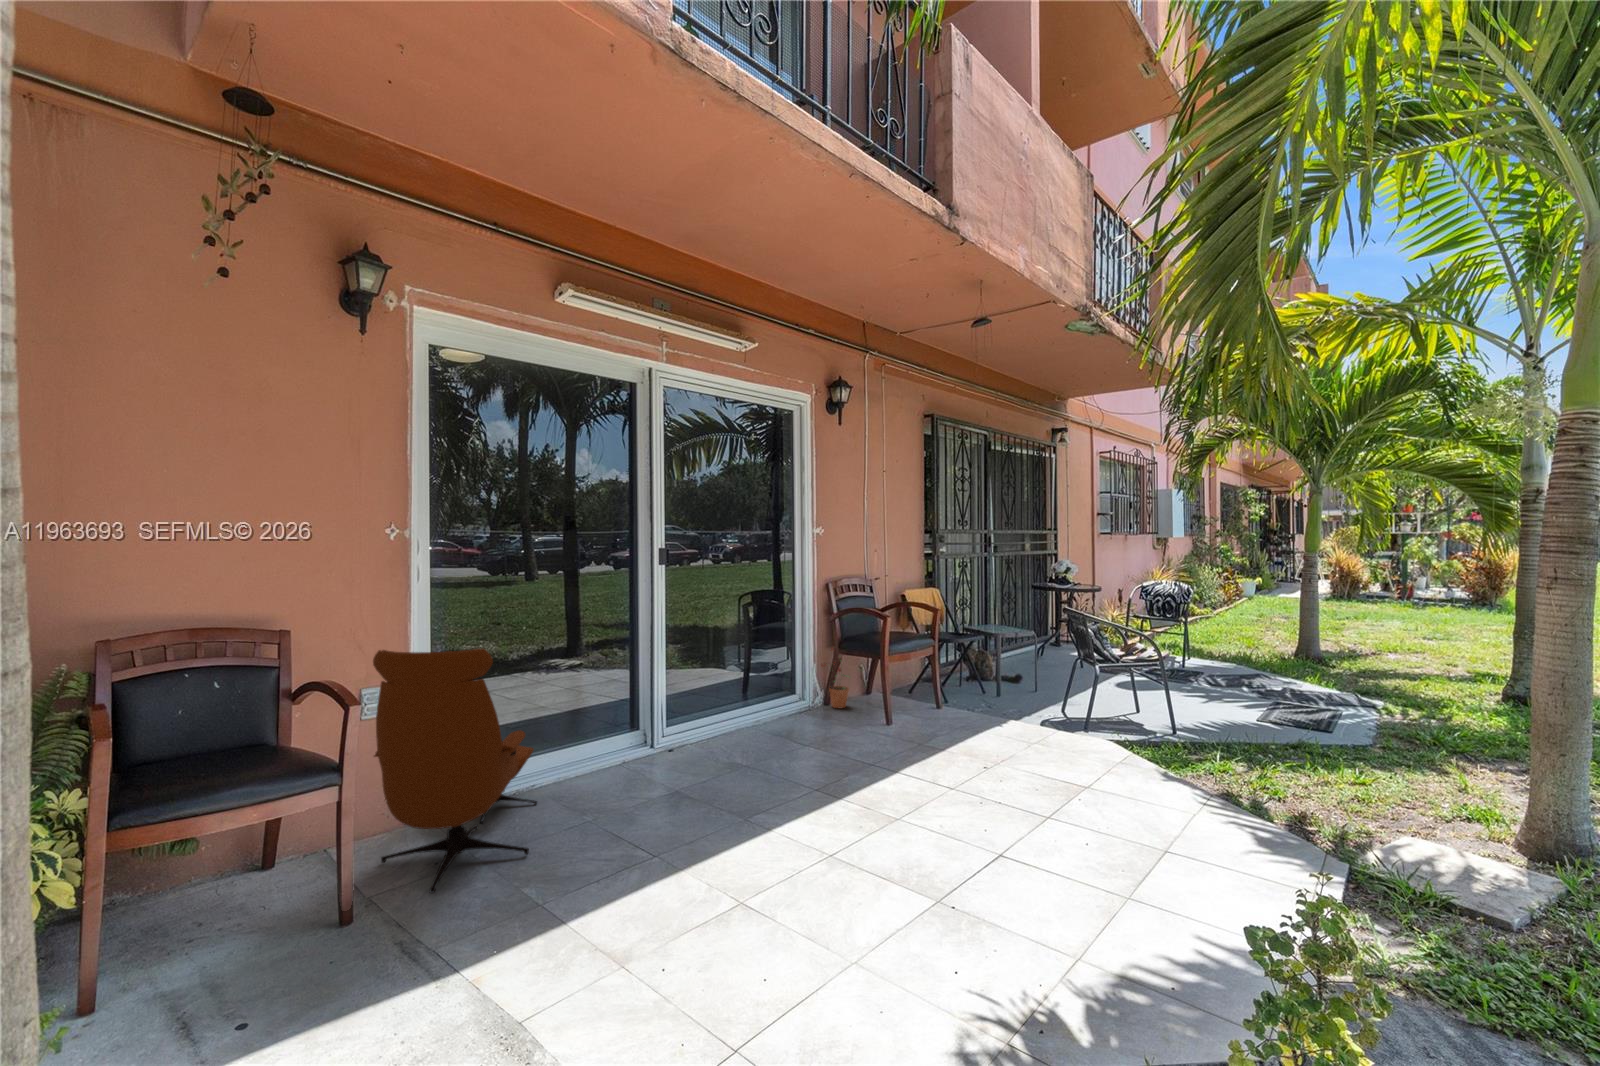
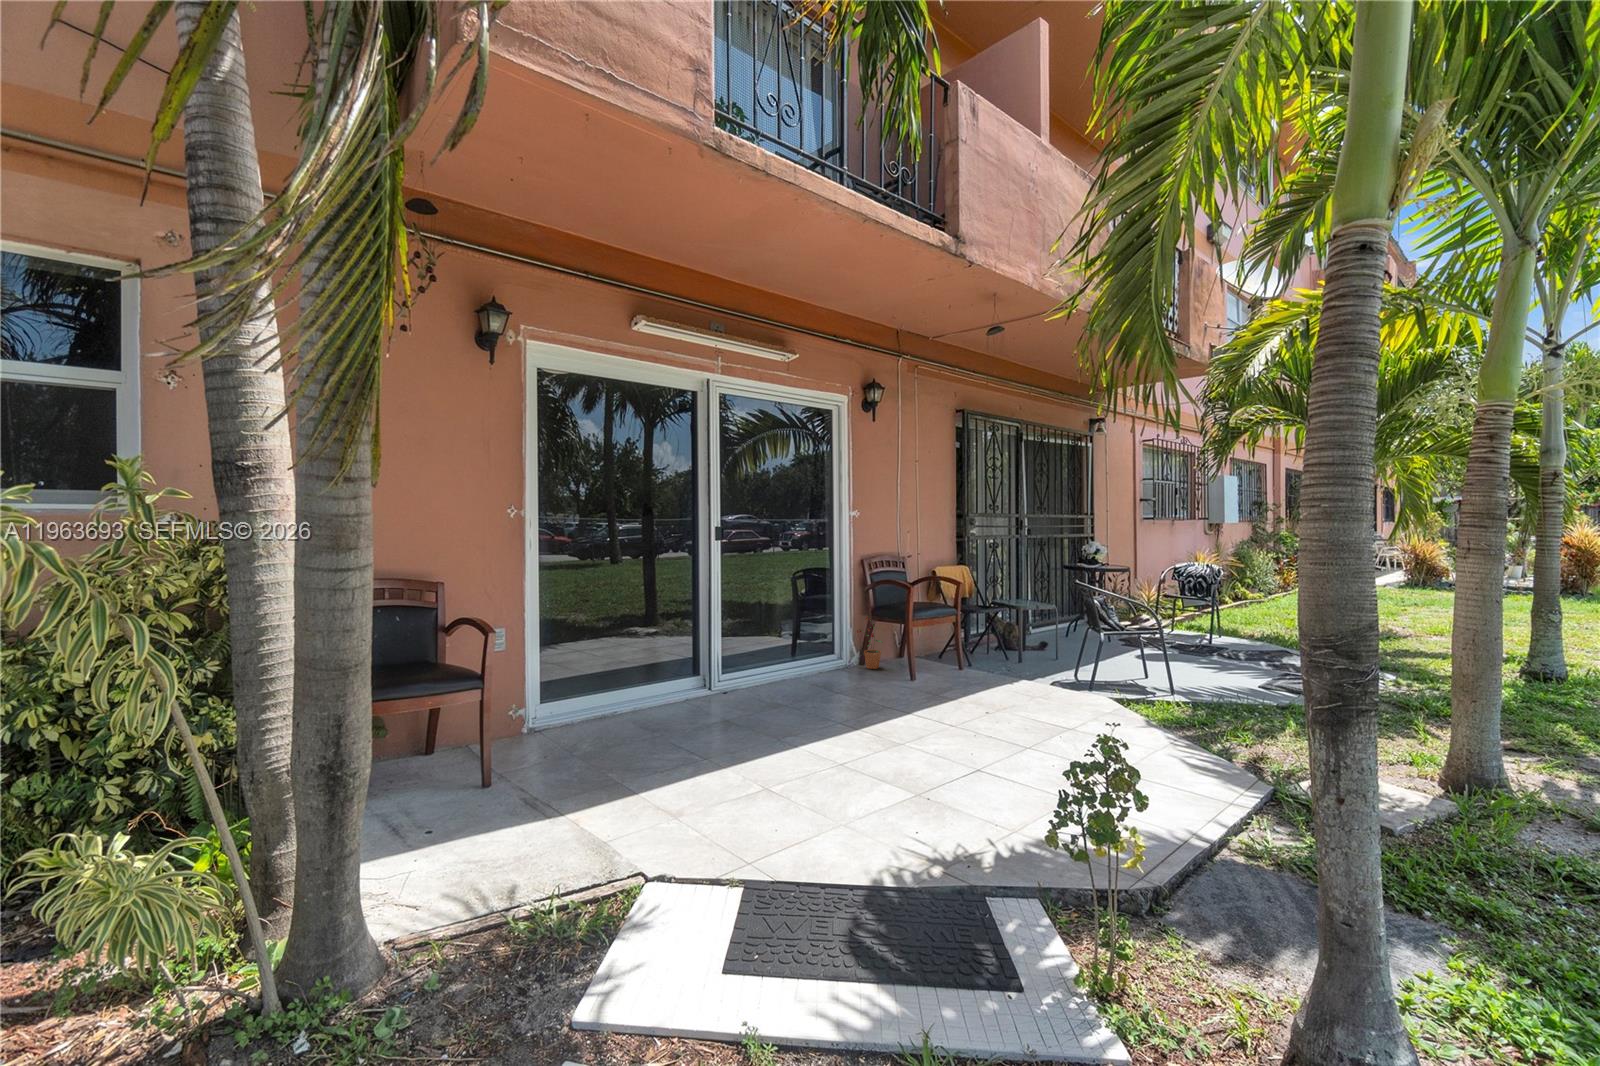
lounge chair: present [373,648,537,893] -> none [508,599,622,776]

